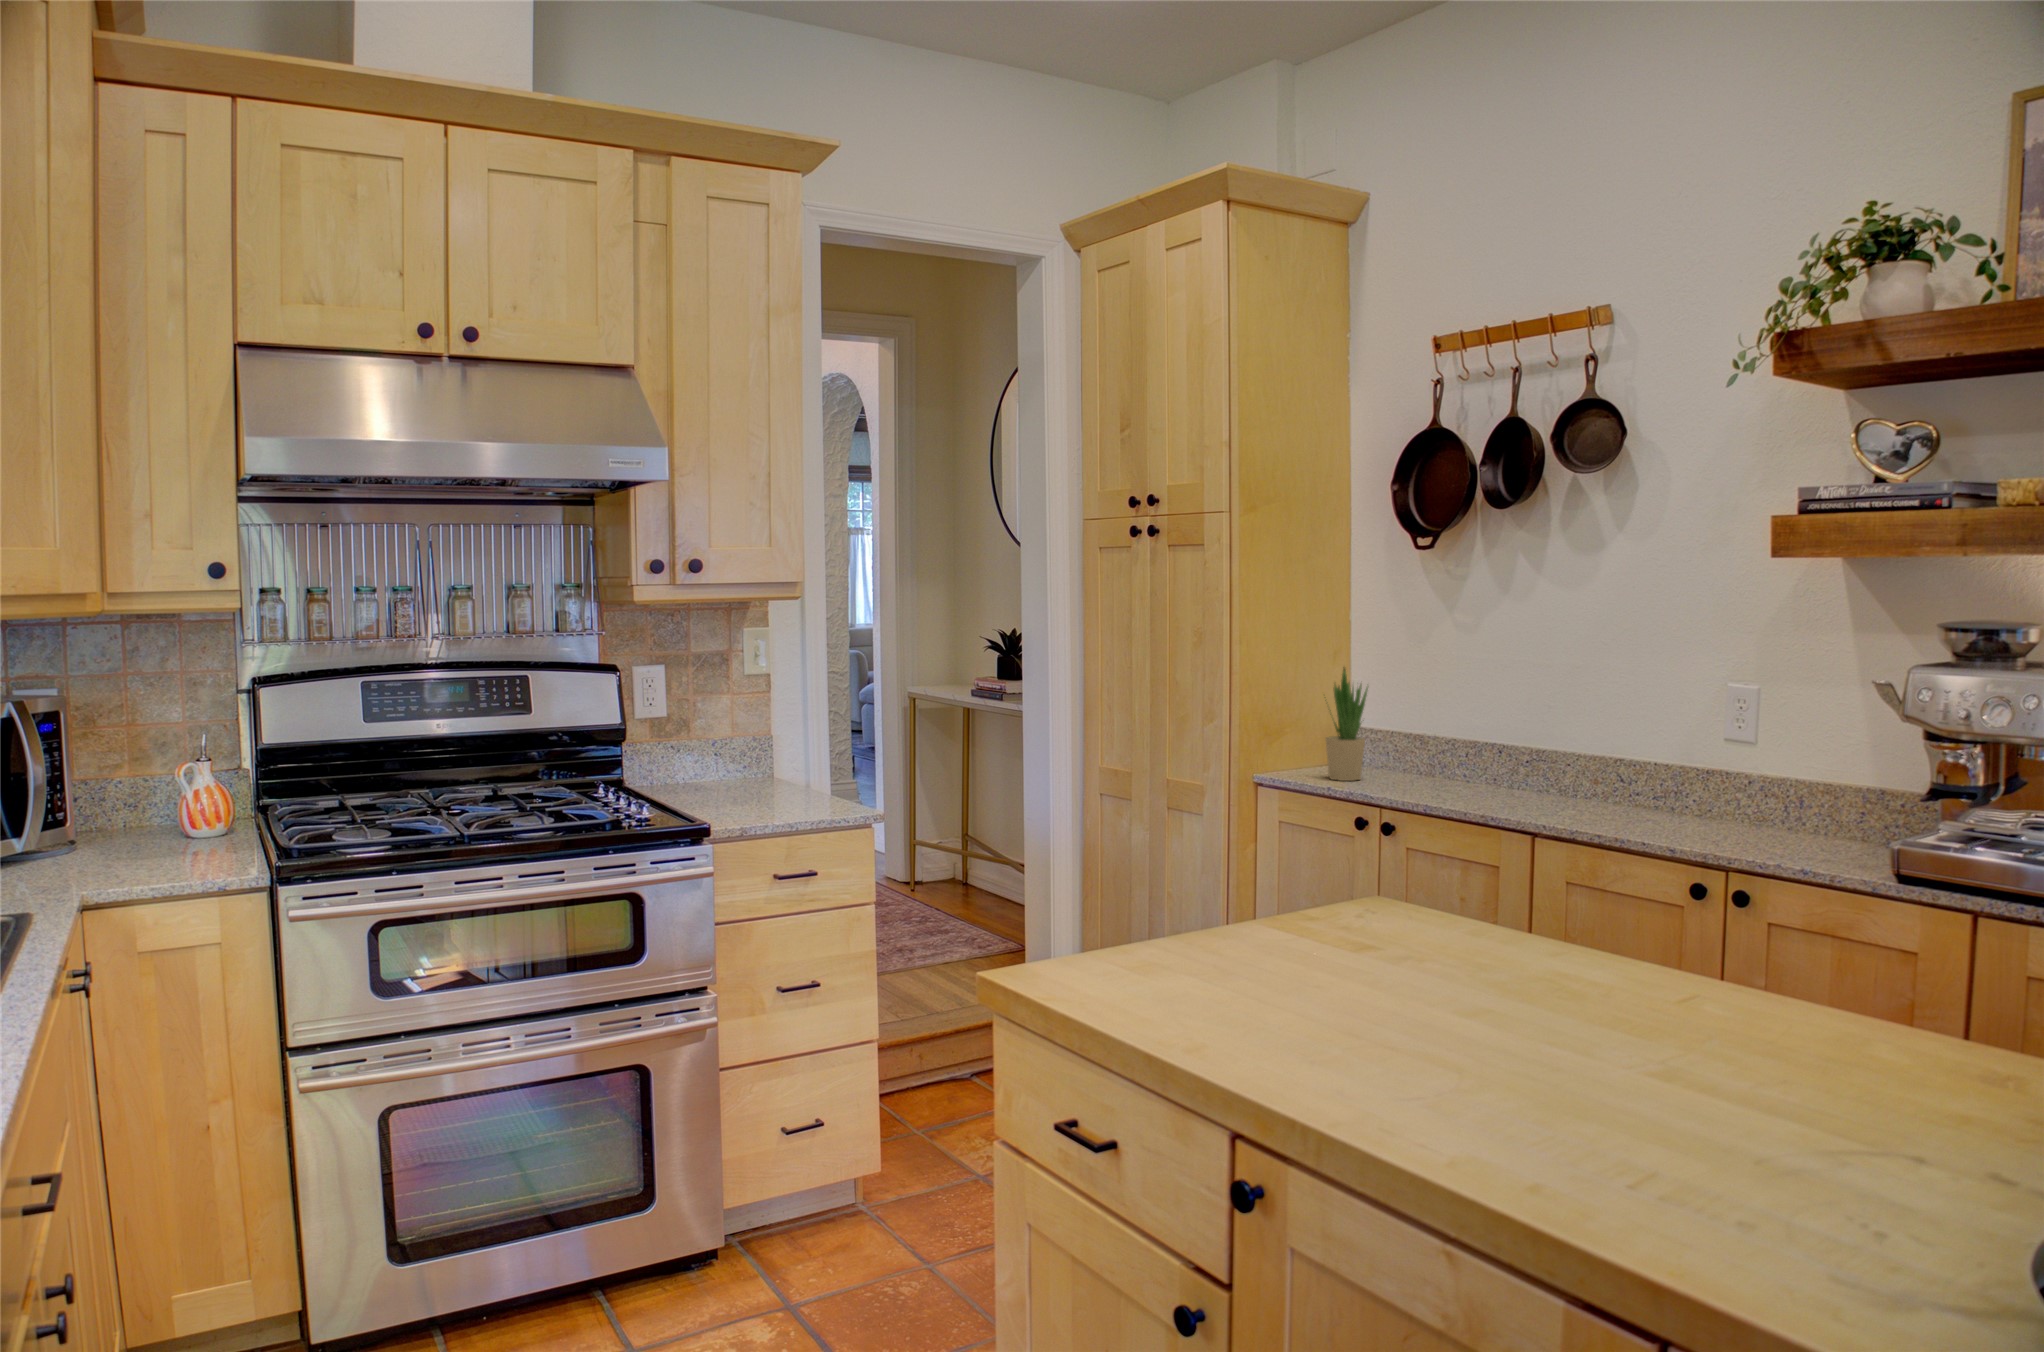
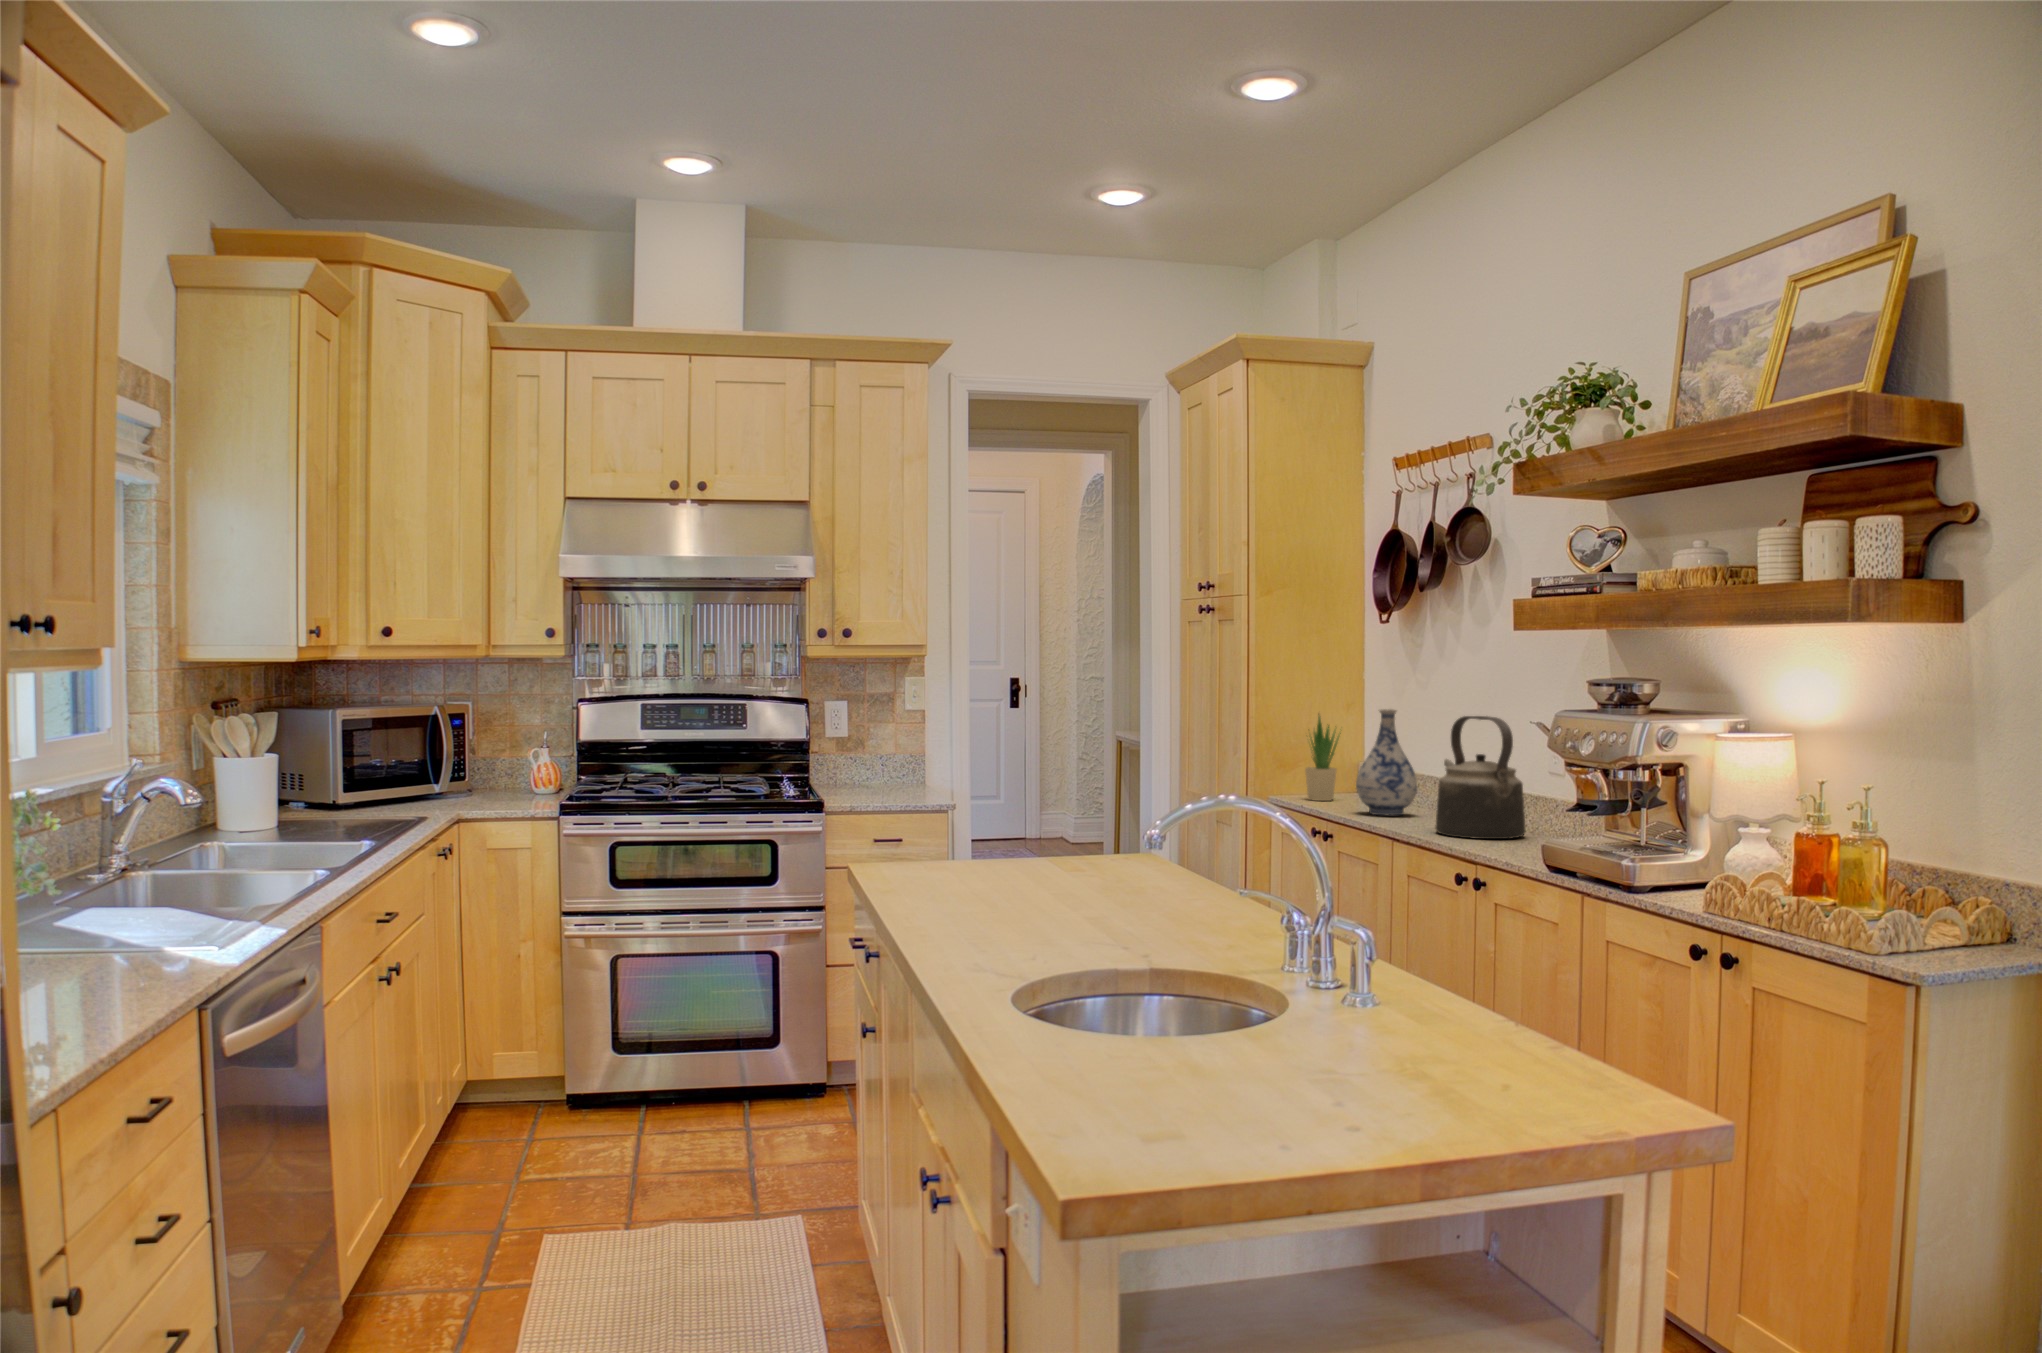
vase: none [1450,665,1532,805] -> present [1356,709,1417,815]
kettle: none [1625,676,1777,847] -> present [1435,716,1525,839]

